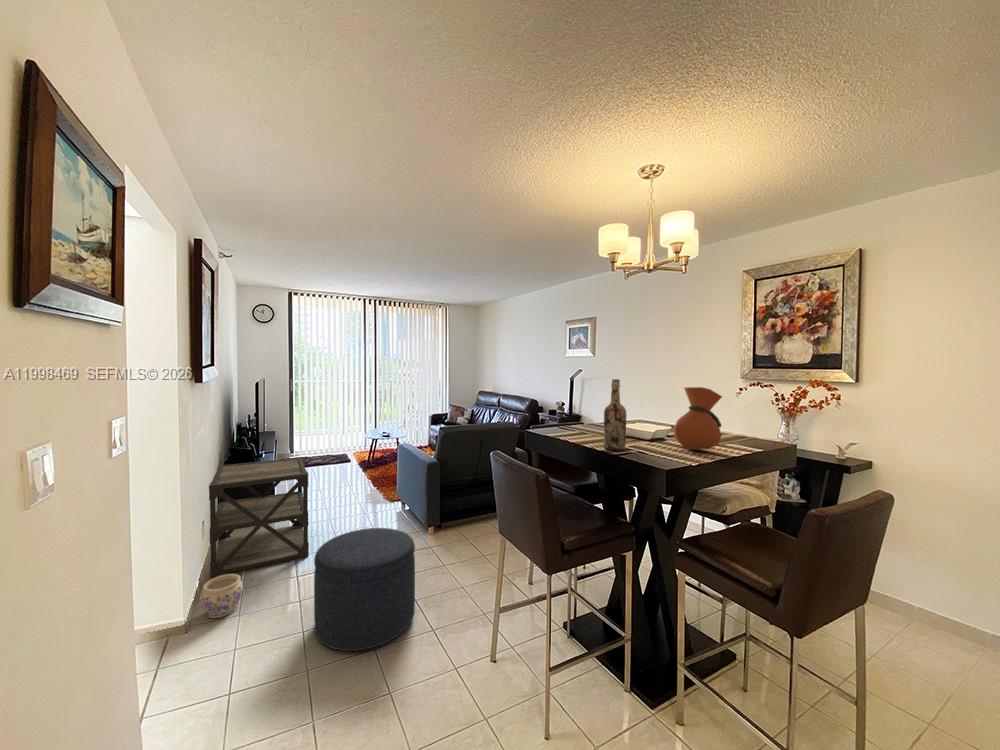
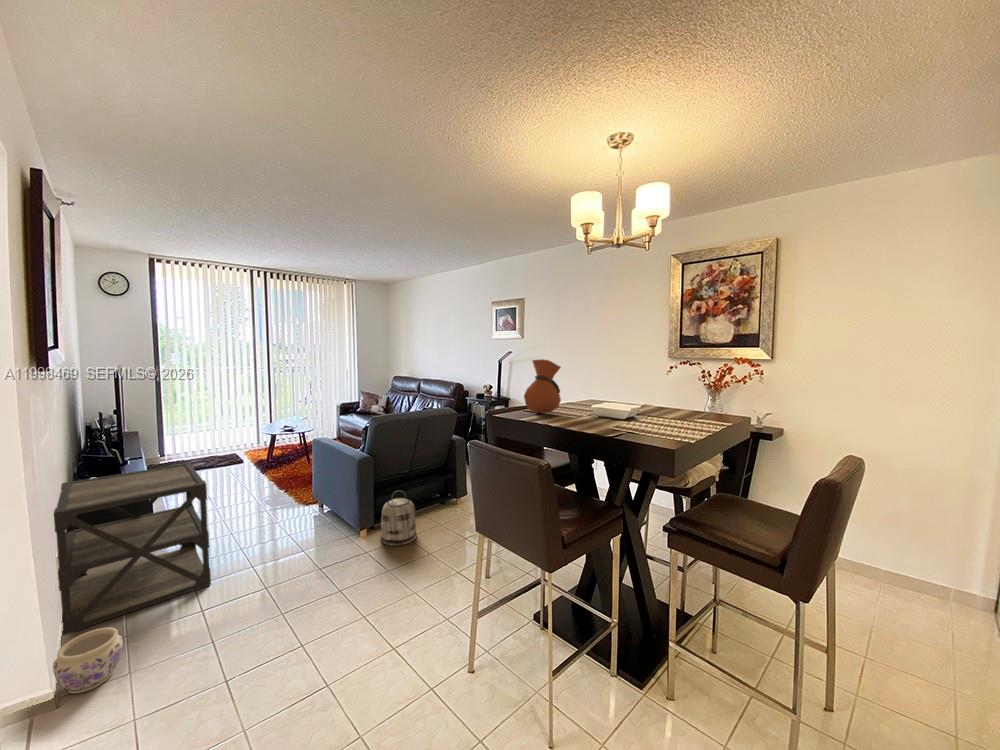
wine bottle: present [604,379,626,450] -> none [591,356,615,431]
vase: present [673,387,722,450] -> present [524,359,561,413]
basket: none [444,495,475,545] -> present [381,491,417,546]
ottoman: present [314,528,415,651] -> none [236,540,368,700]

